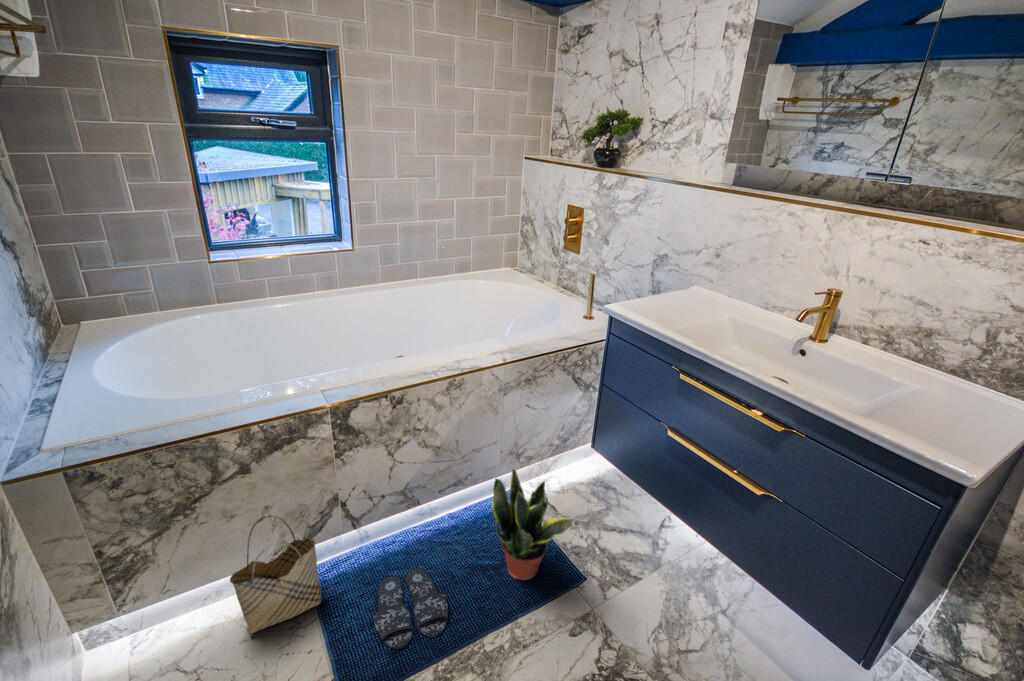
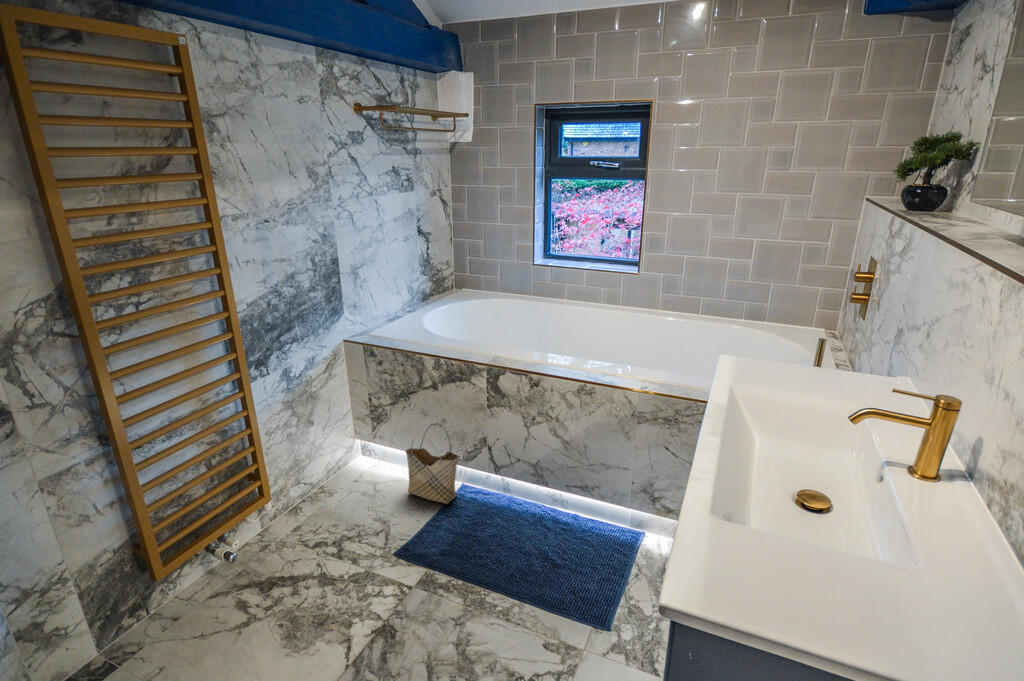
potted plant: present [492,468,573,580] -> none [535,477,619,594]
slippers: present [373,569,448,649] -> none [447,518,515,569]

